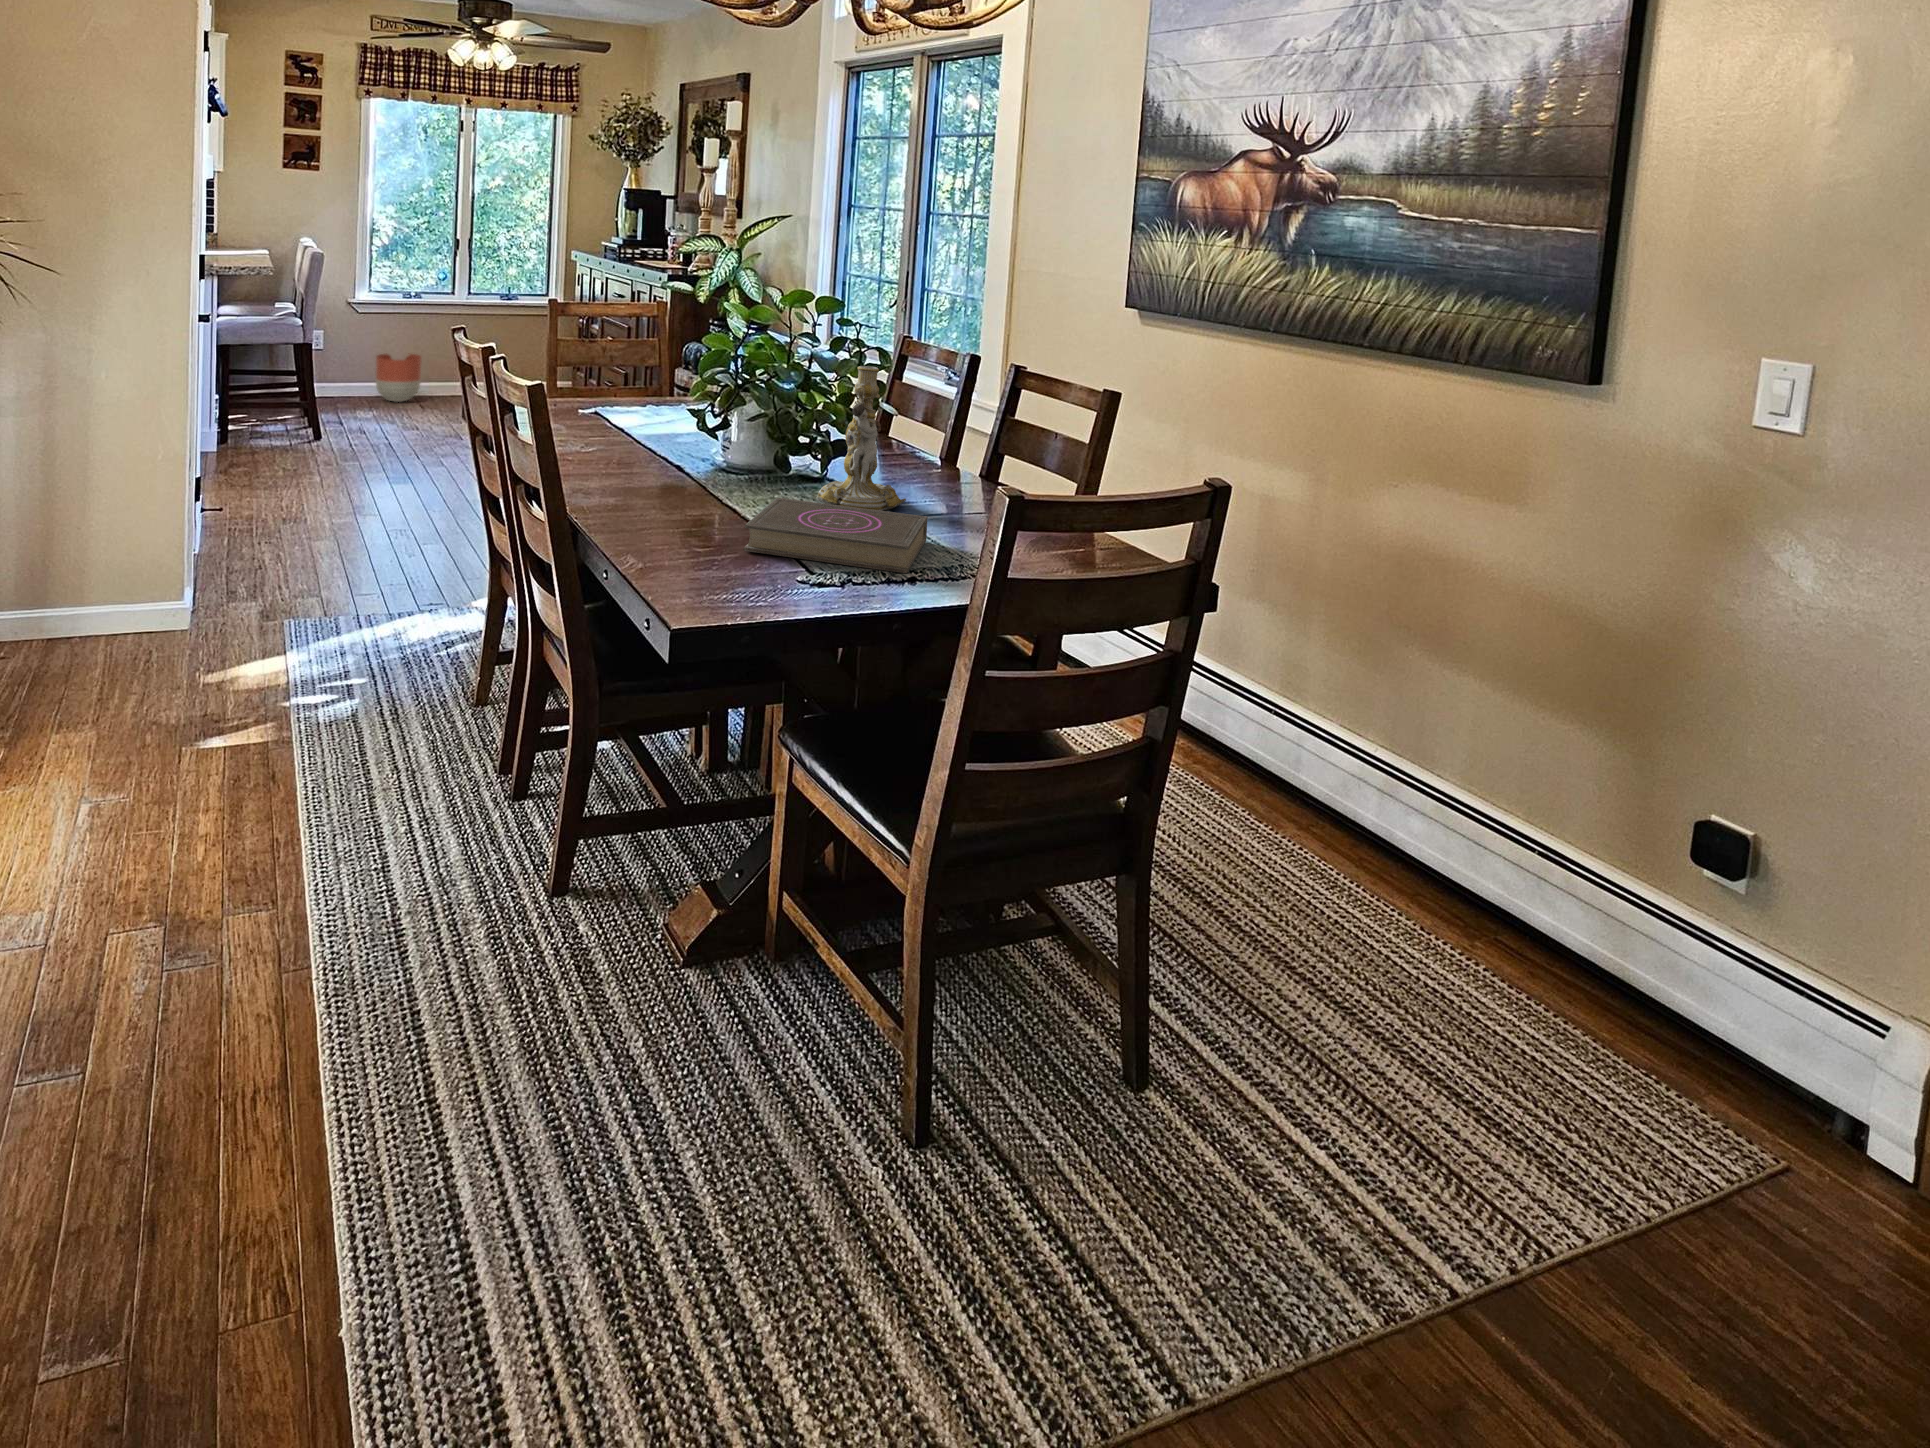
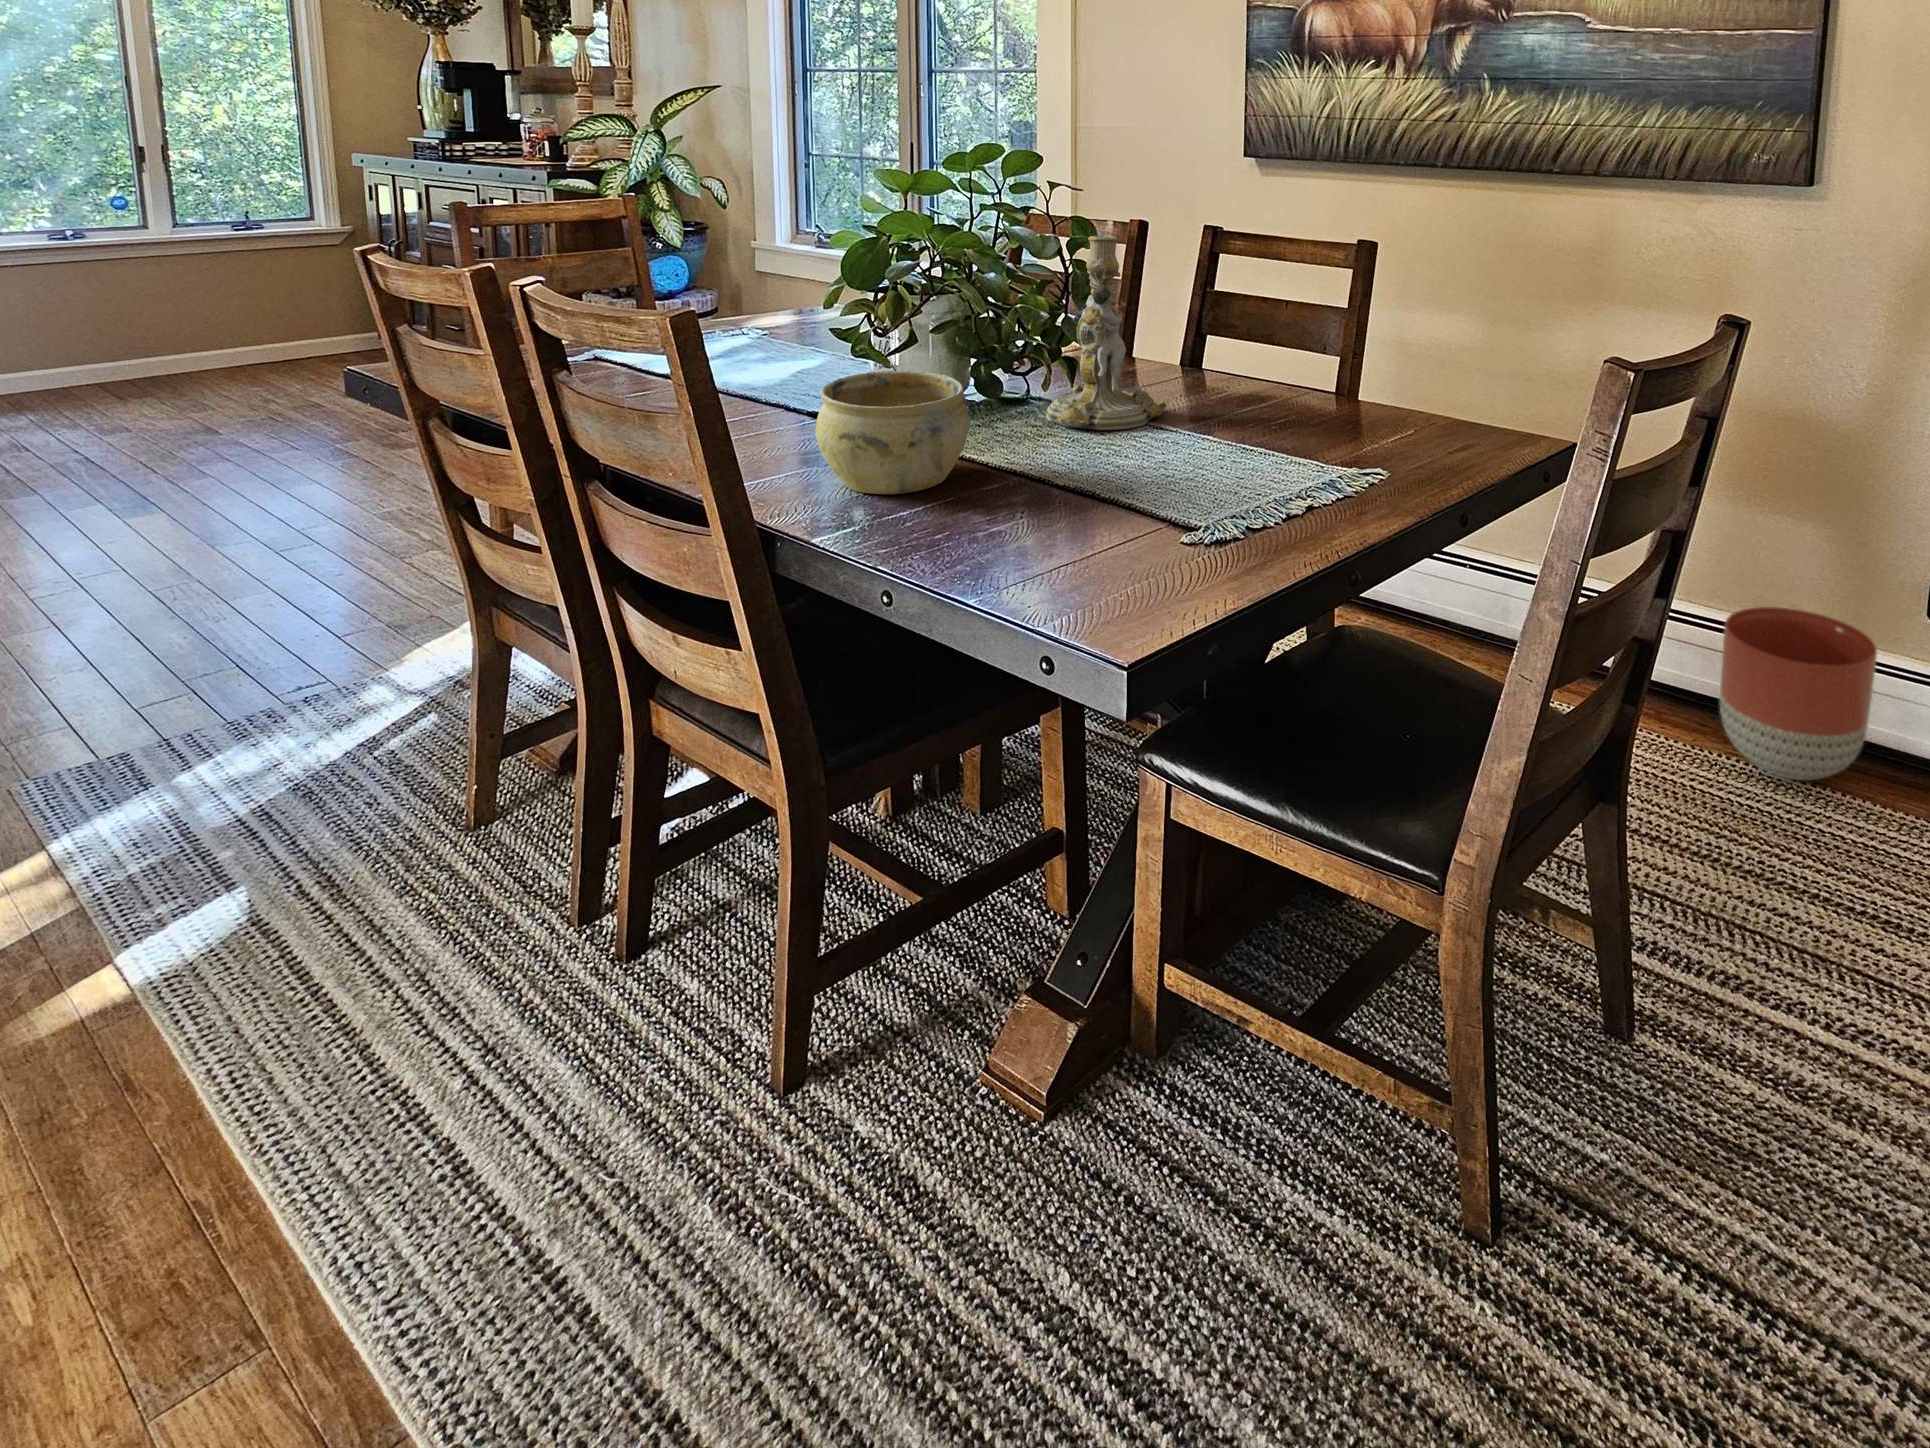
planter: present [376,353,422,402] -> present [1720,607,1877,780]
ceramic bowl: none [628,442,727,524] -> present [815,371,969,494]
book: present [744,498,927,573] -> none [1042,420,1292,512]

